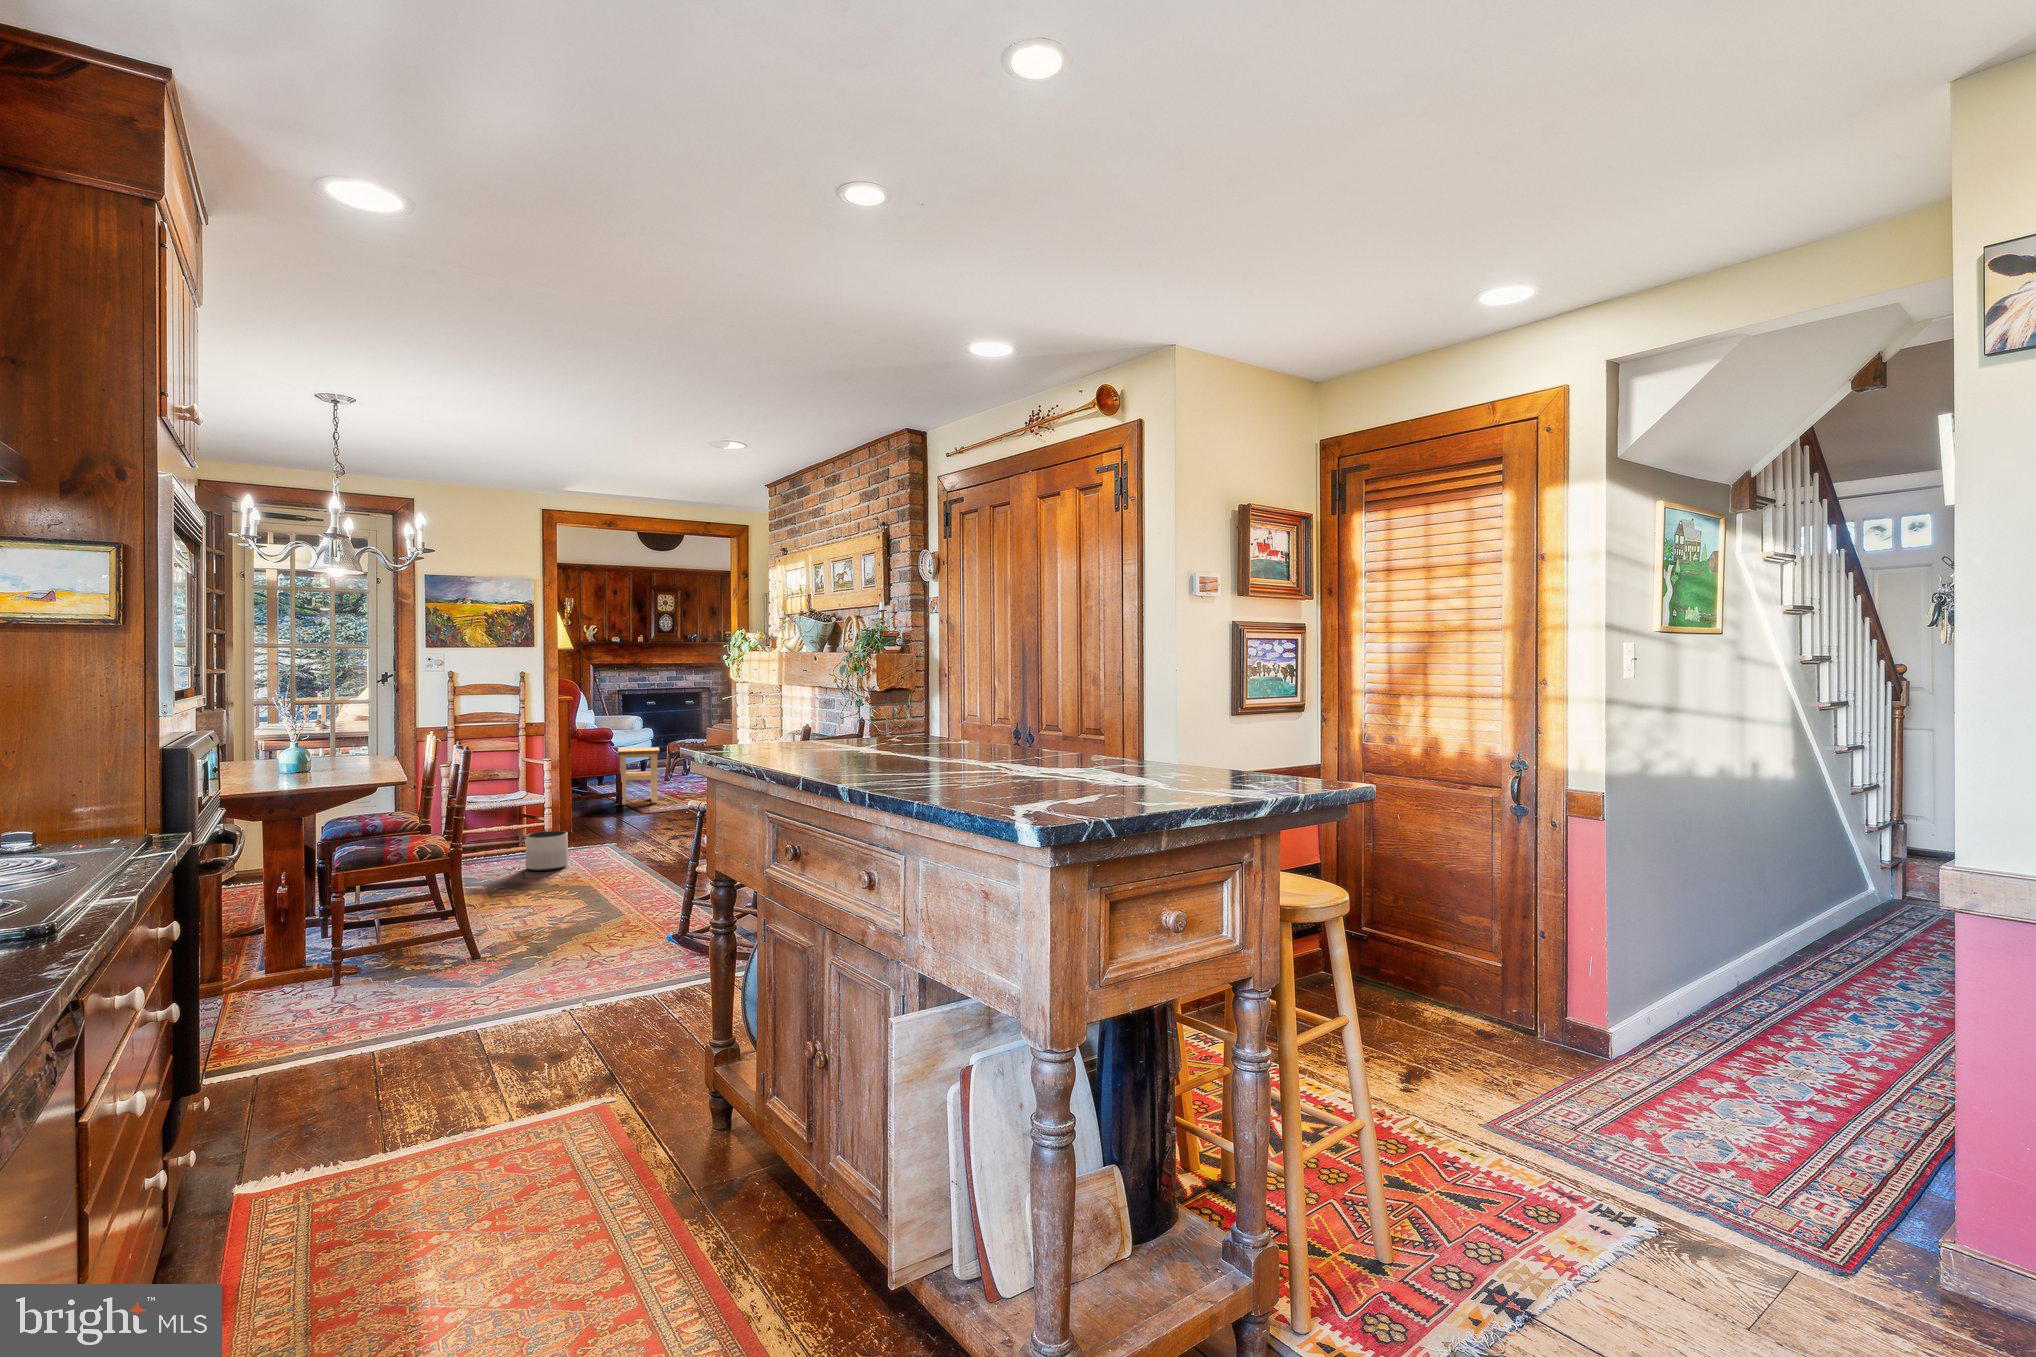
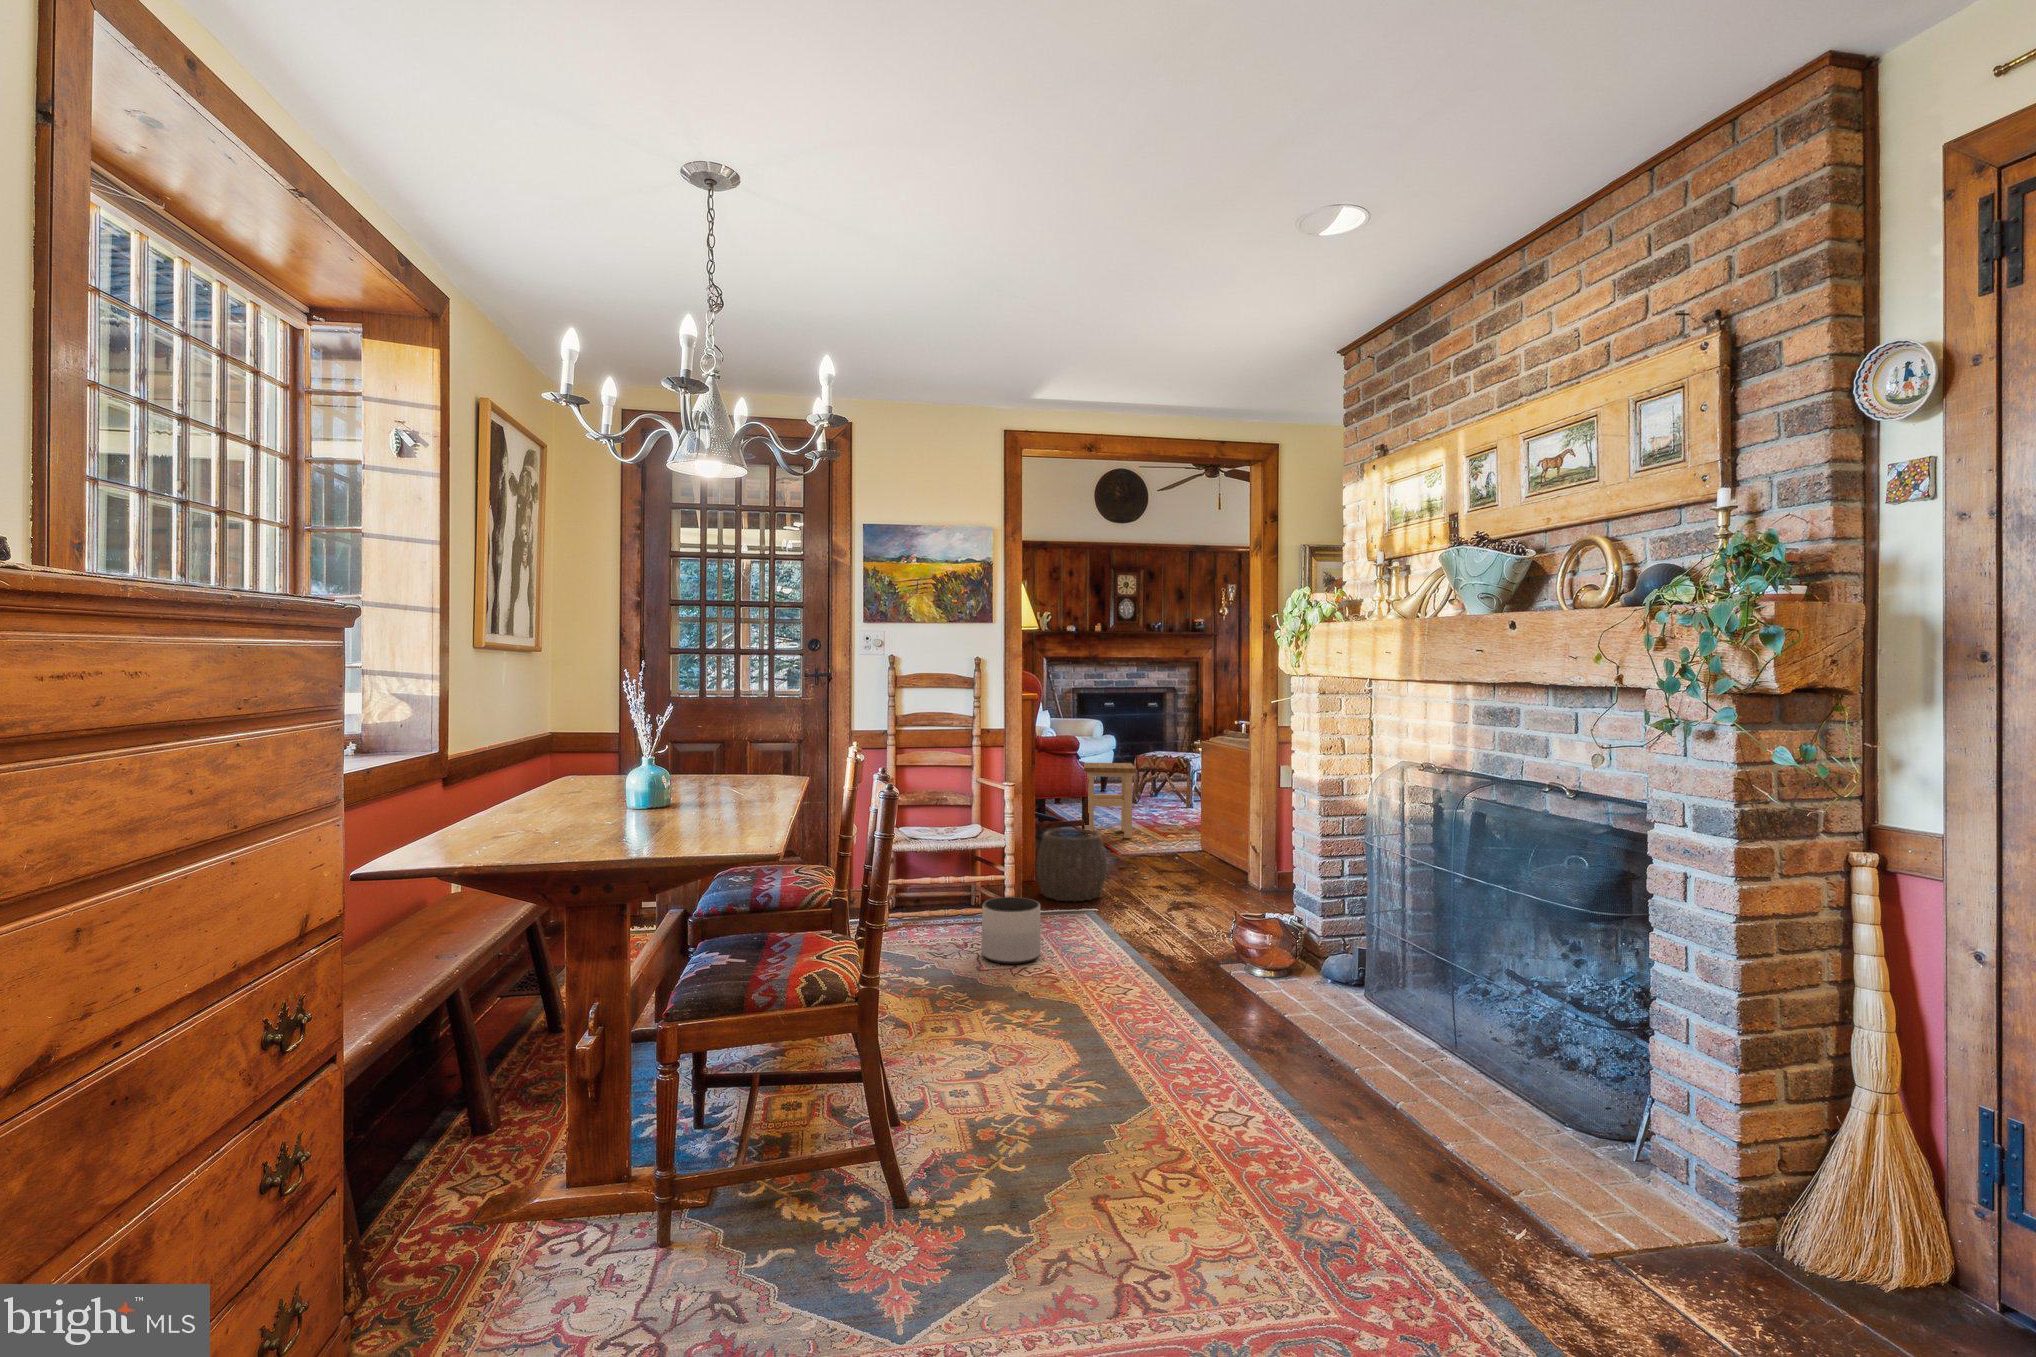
woven basket: none [570,791,626,840] -> present [1036,829,1107,901]

